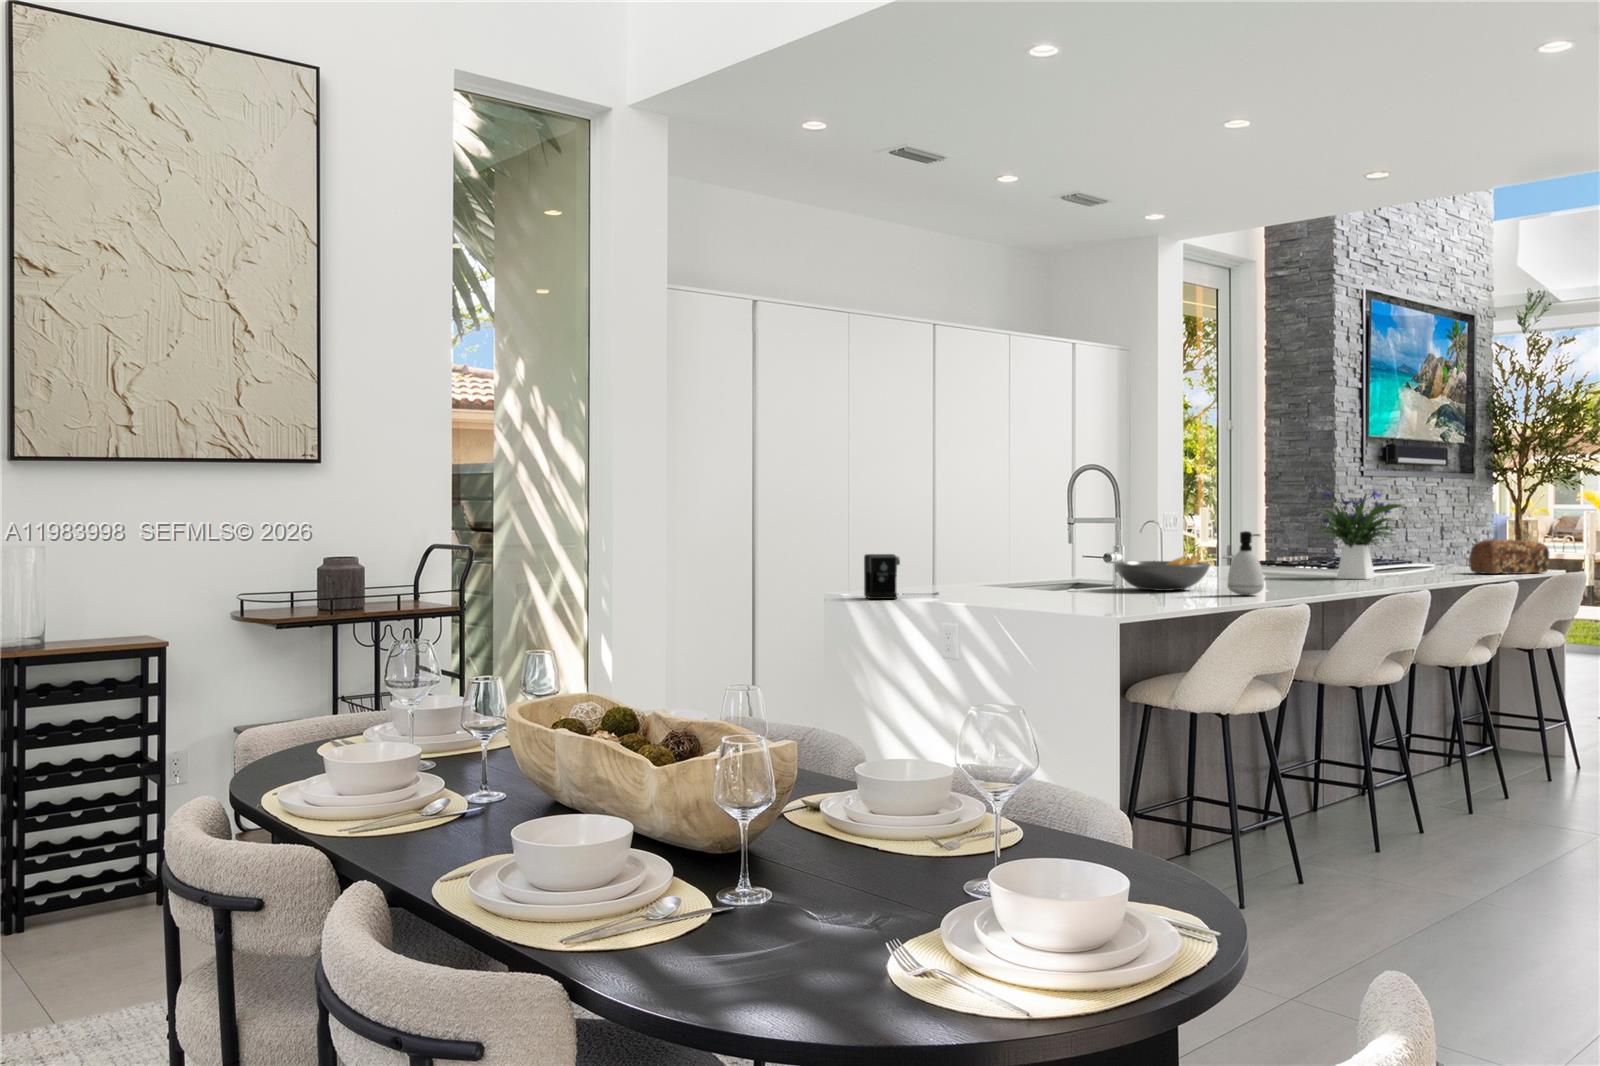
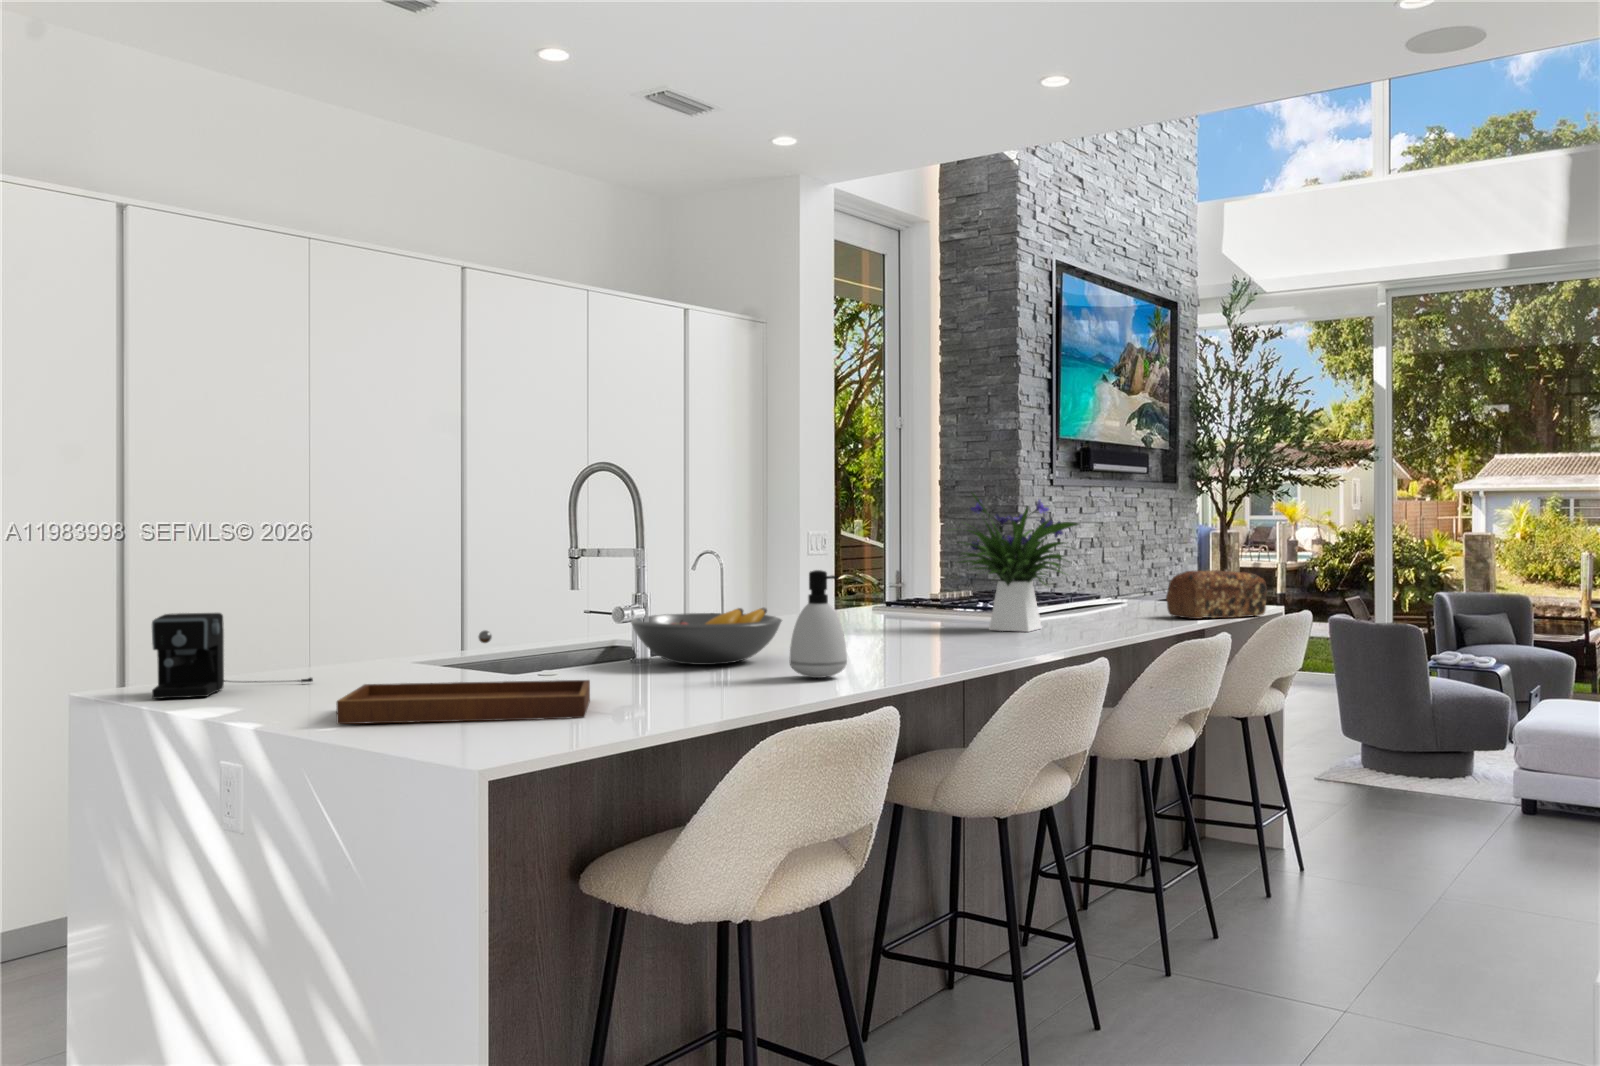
tray: none [1000,561,1134,607] -> present [336,630,590,724]

